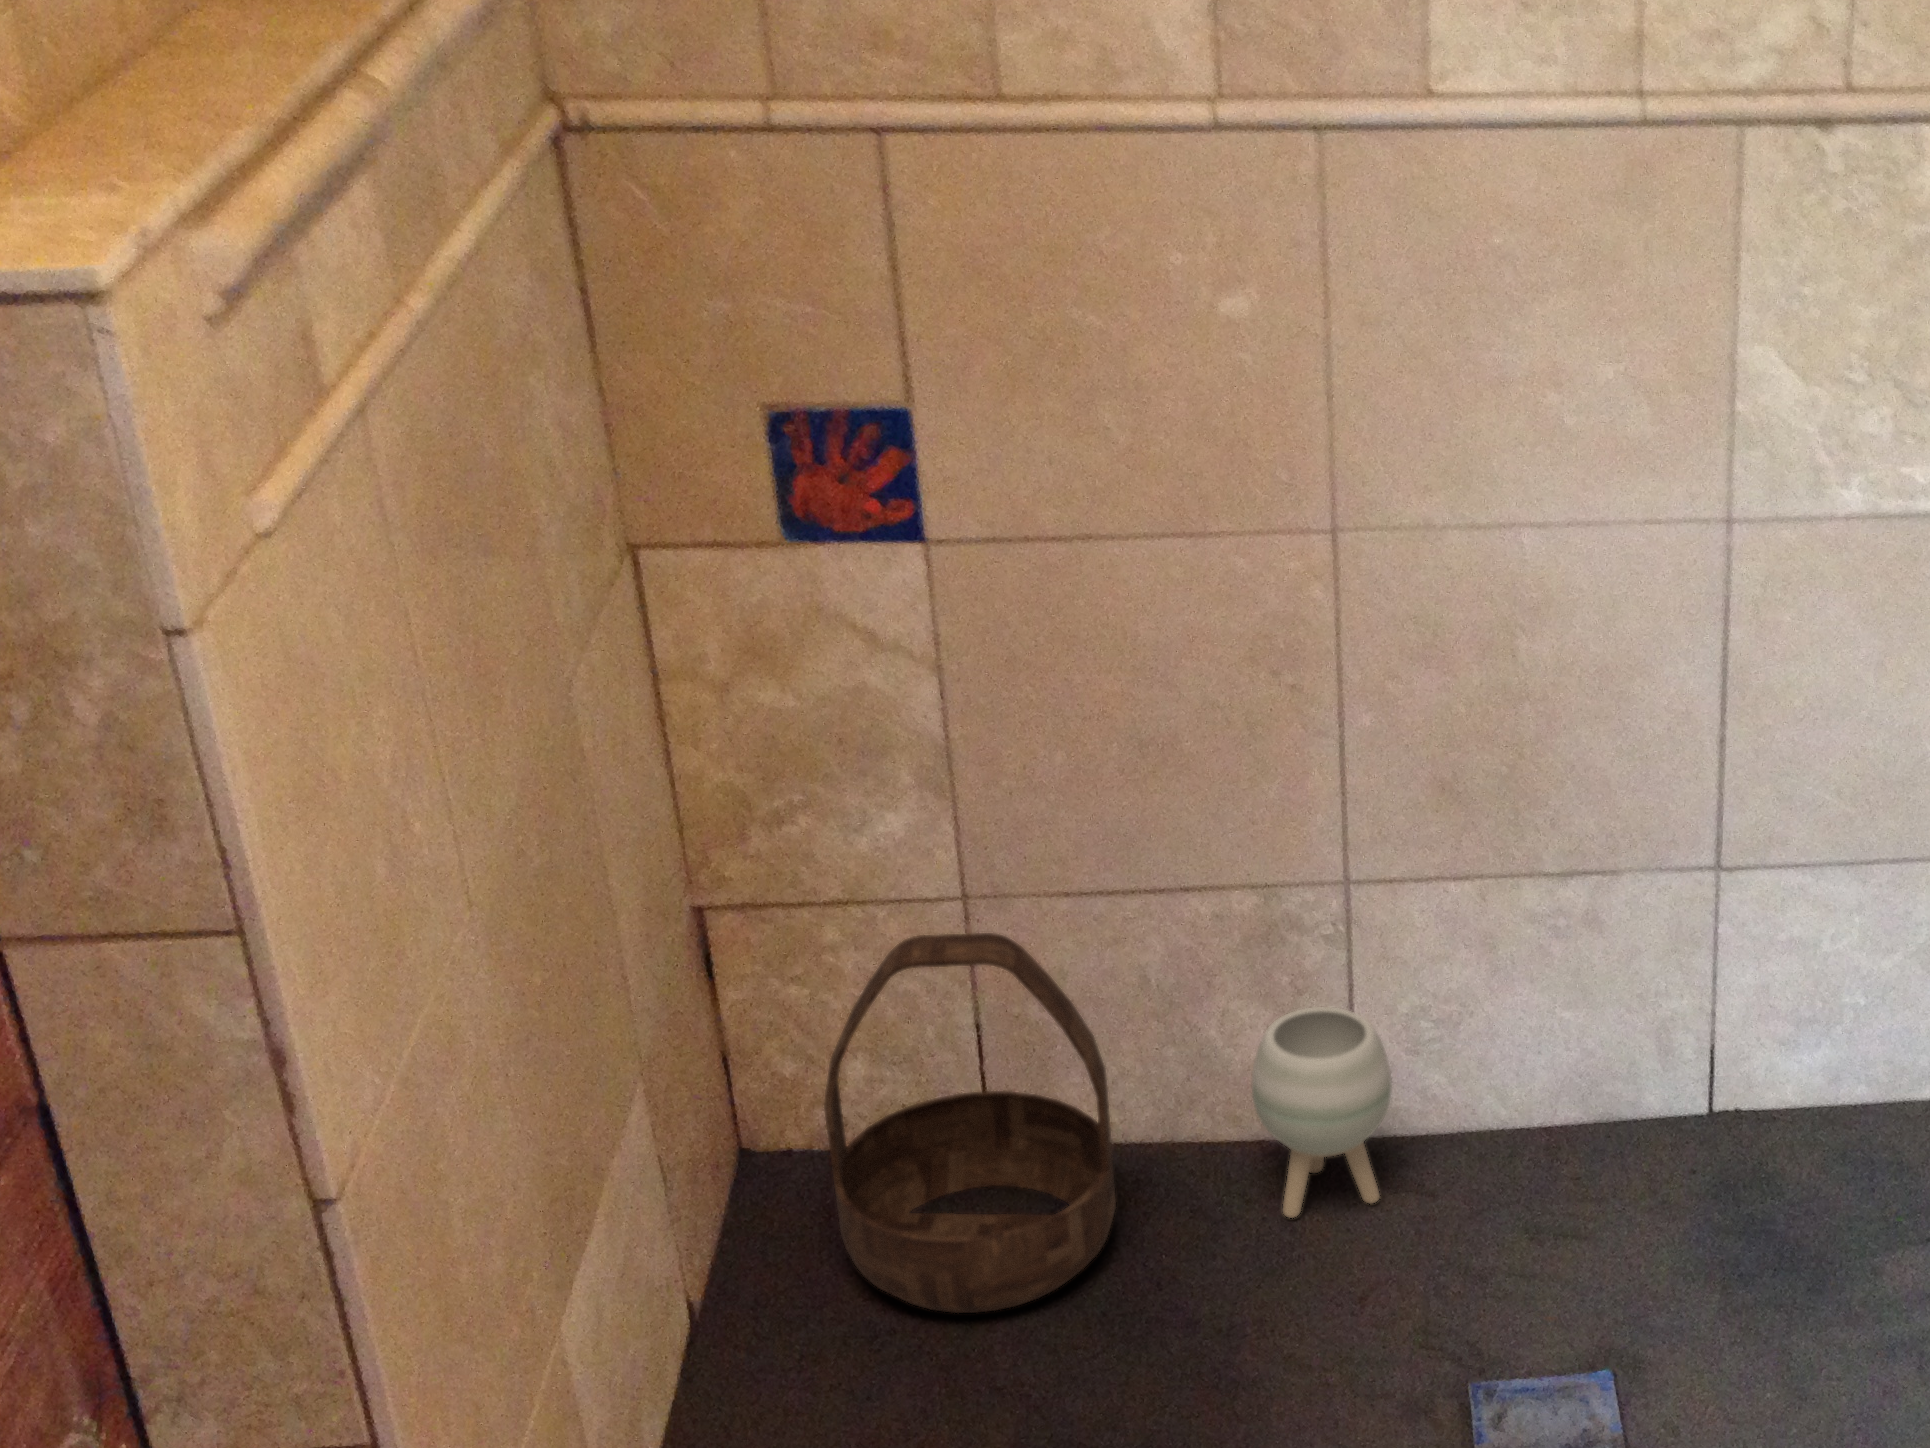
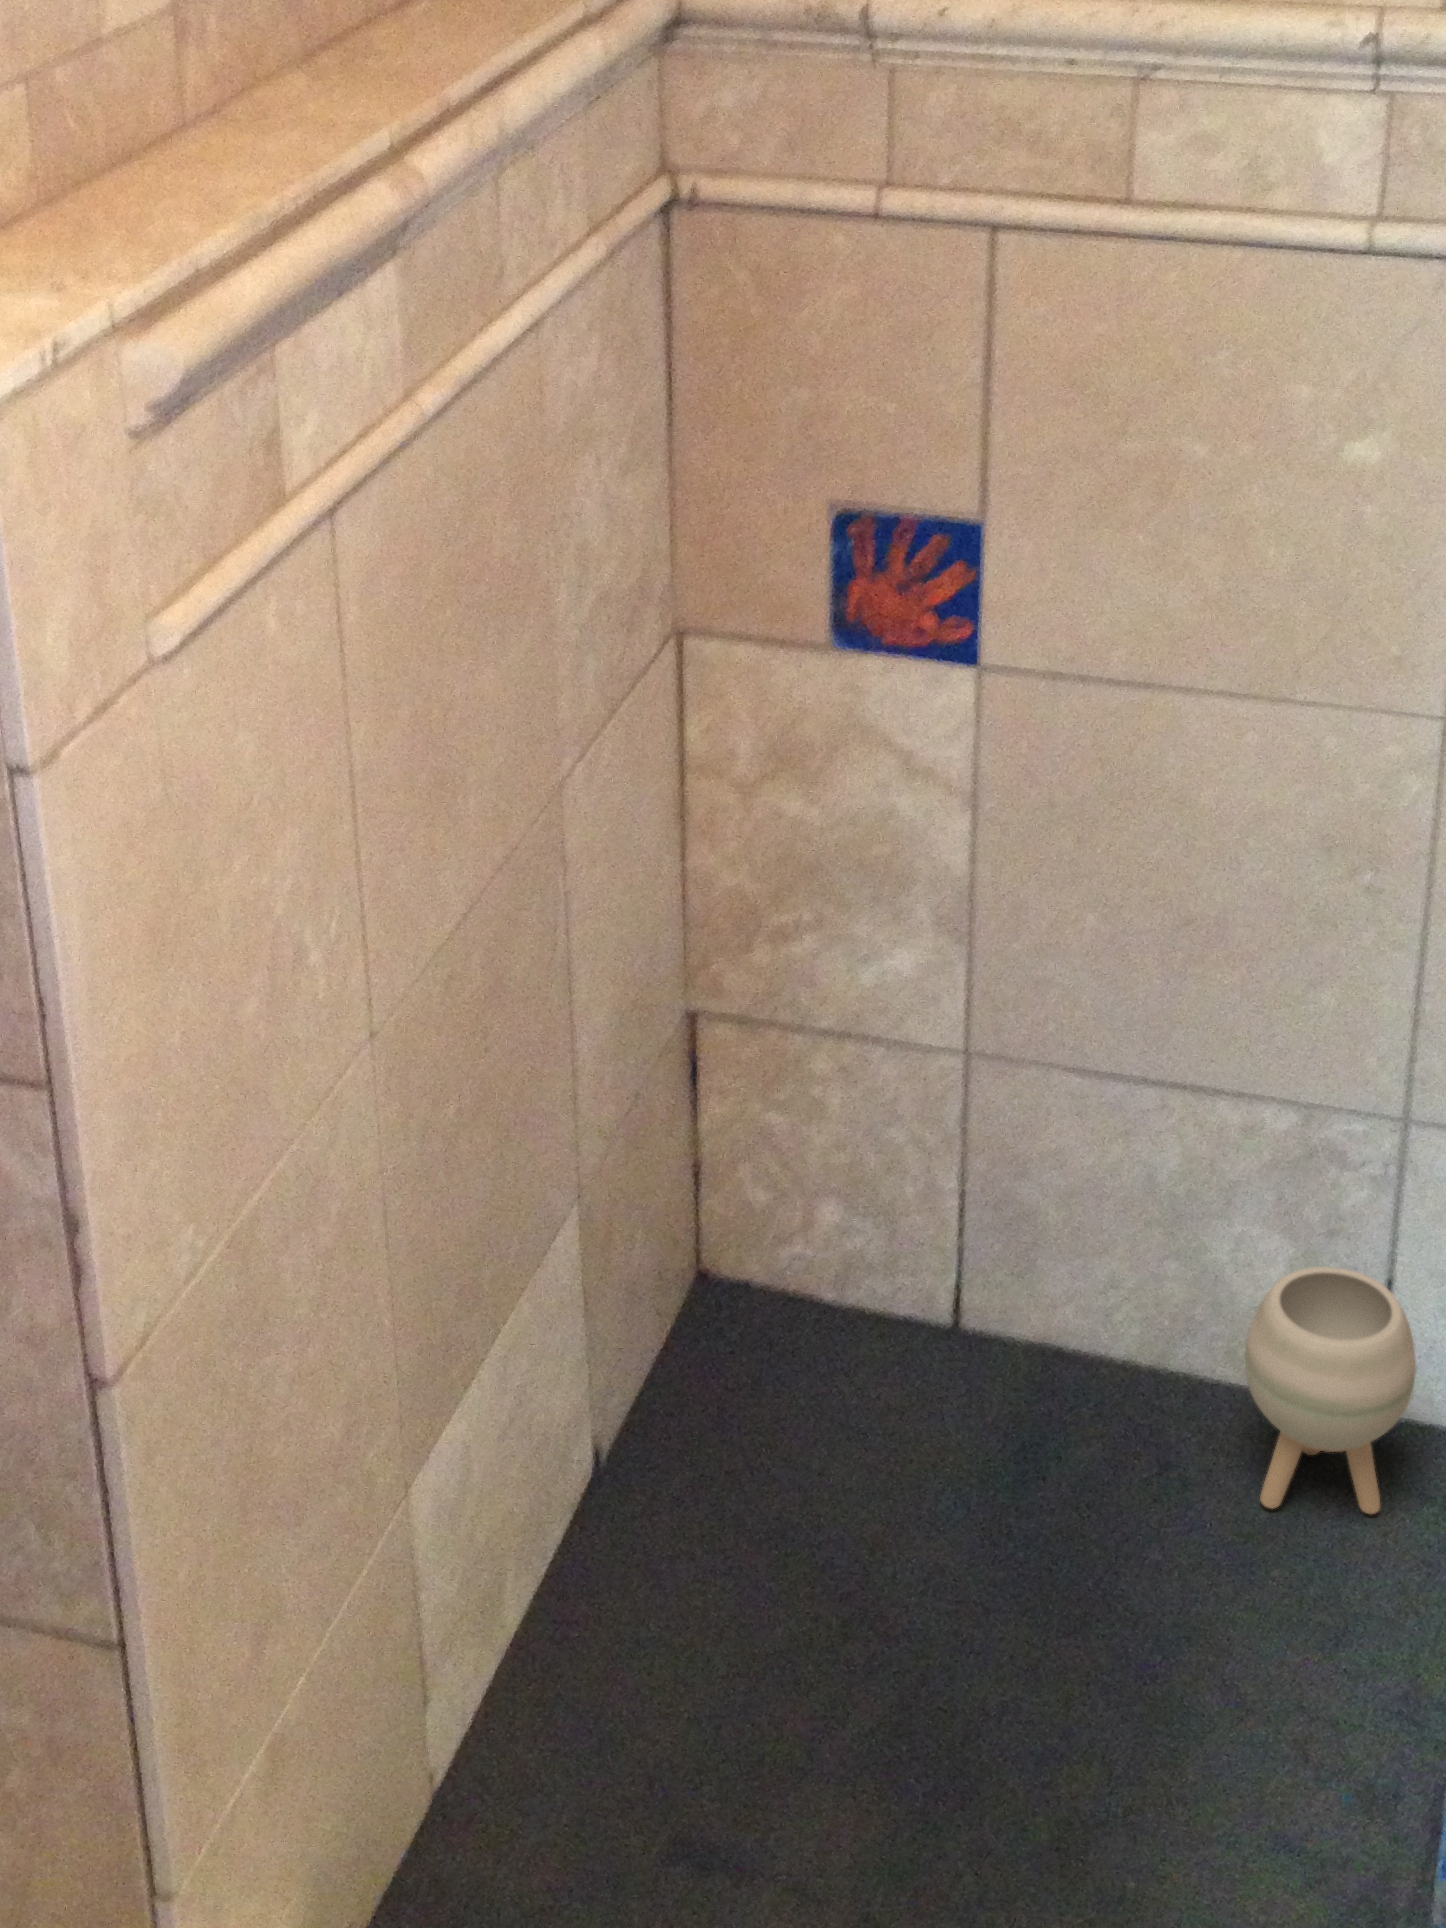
basket: present [824,933,1116,1313] -> none [764,1103,1078,1540]

